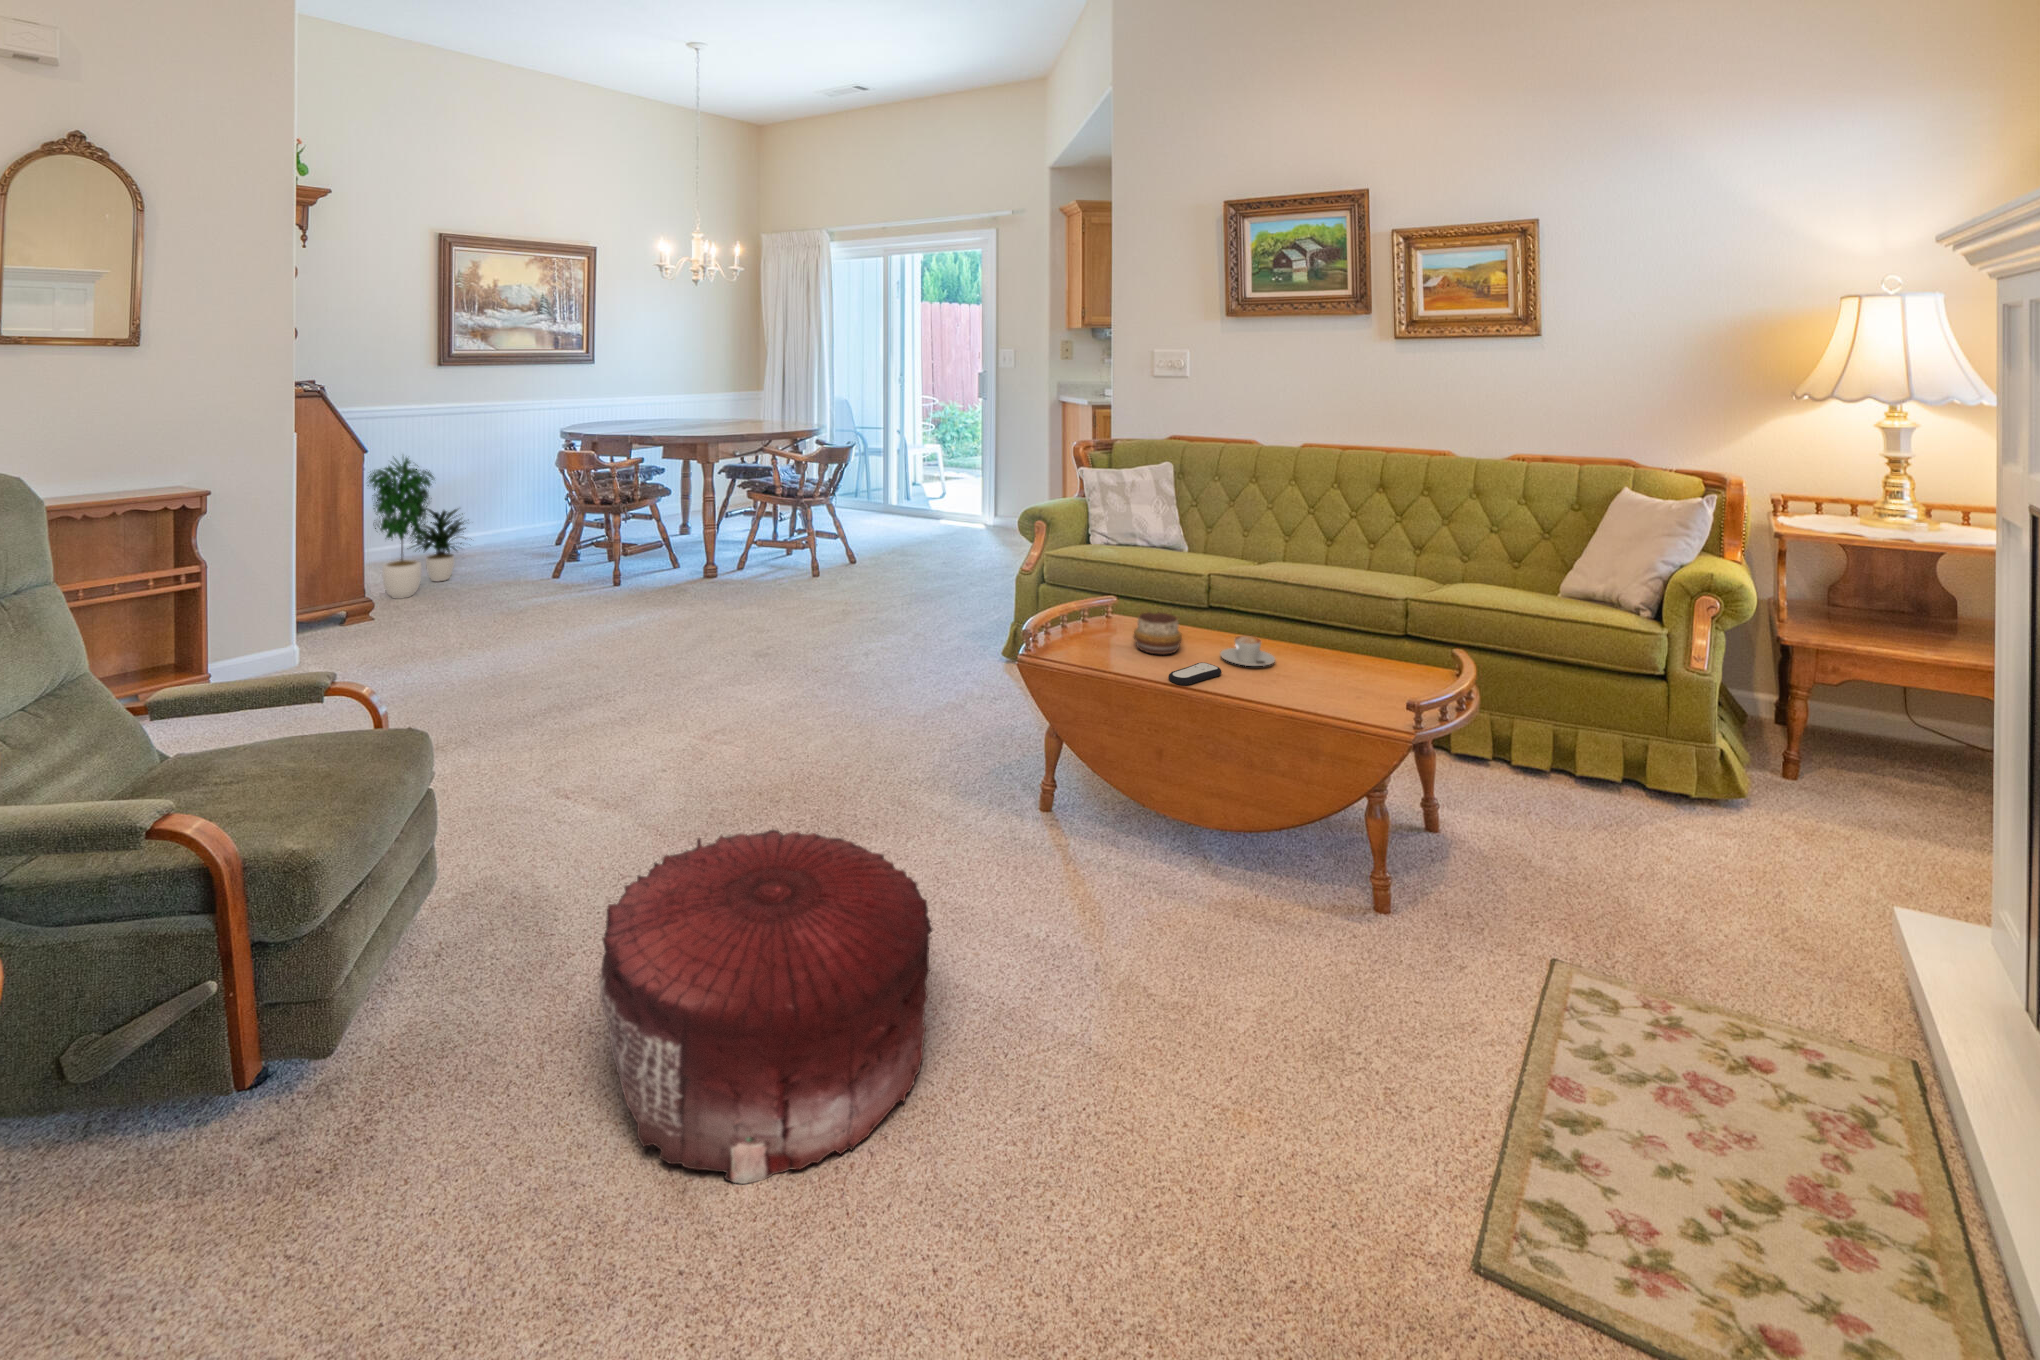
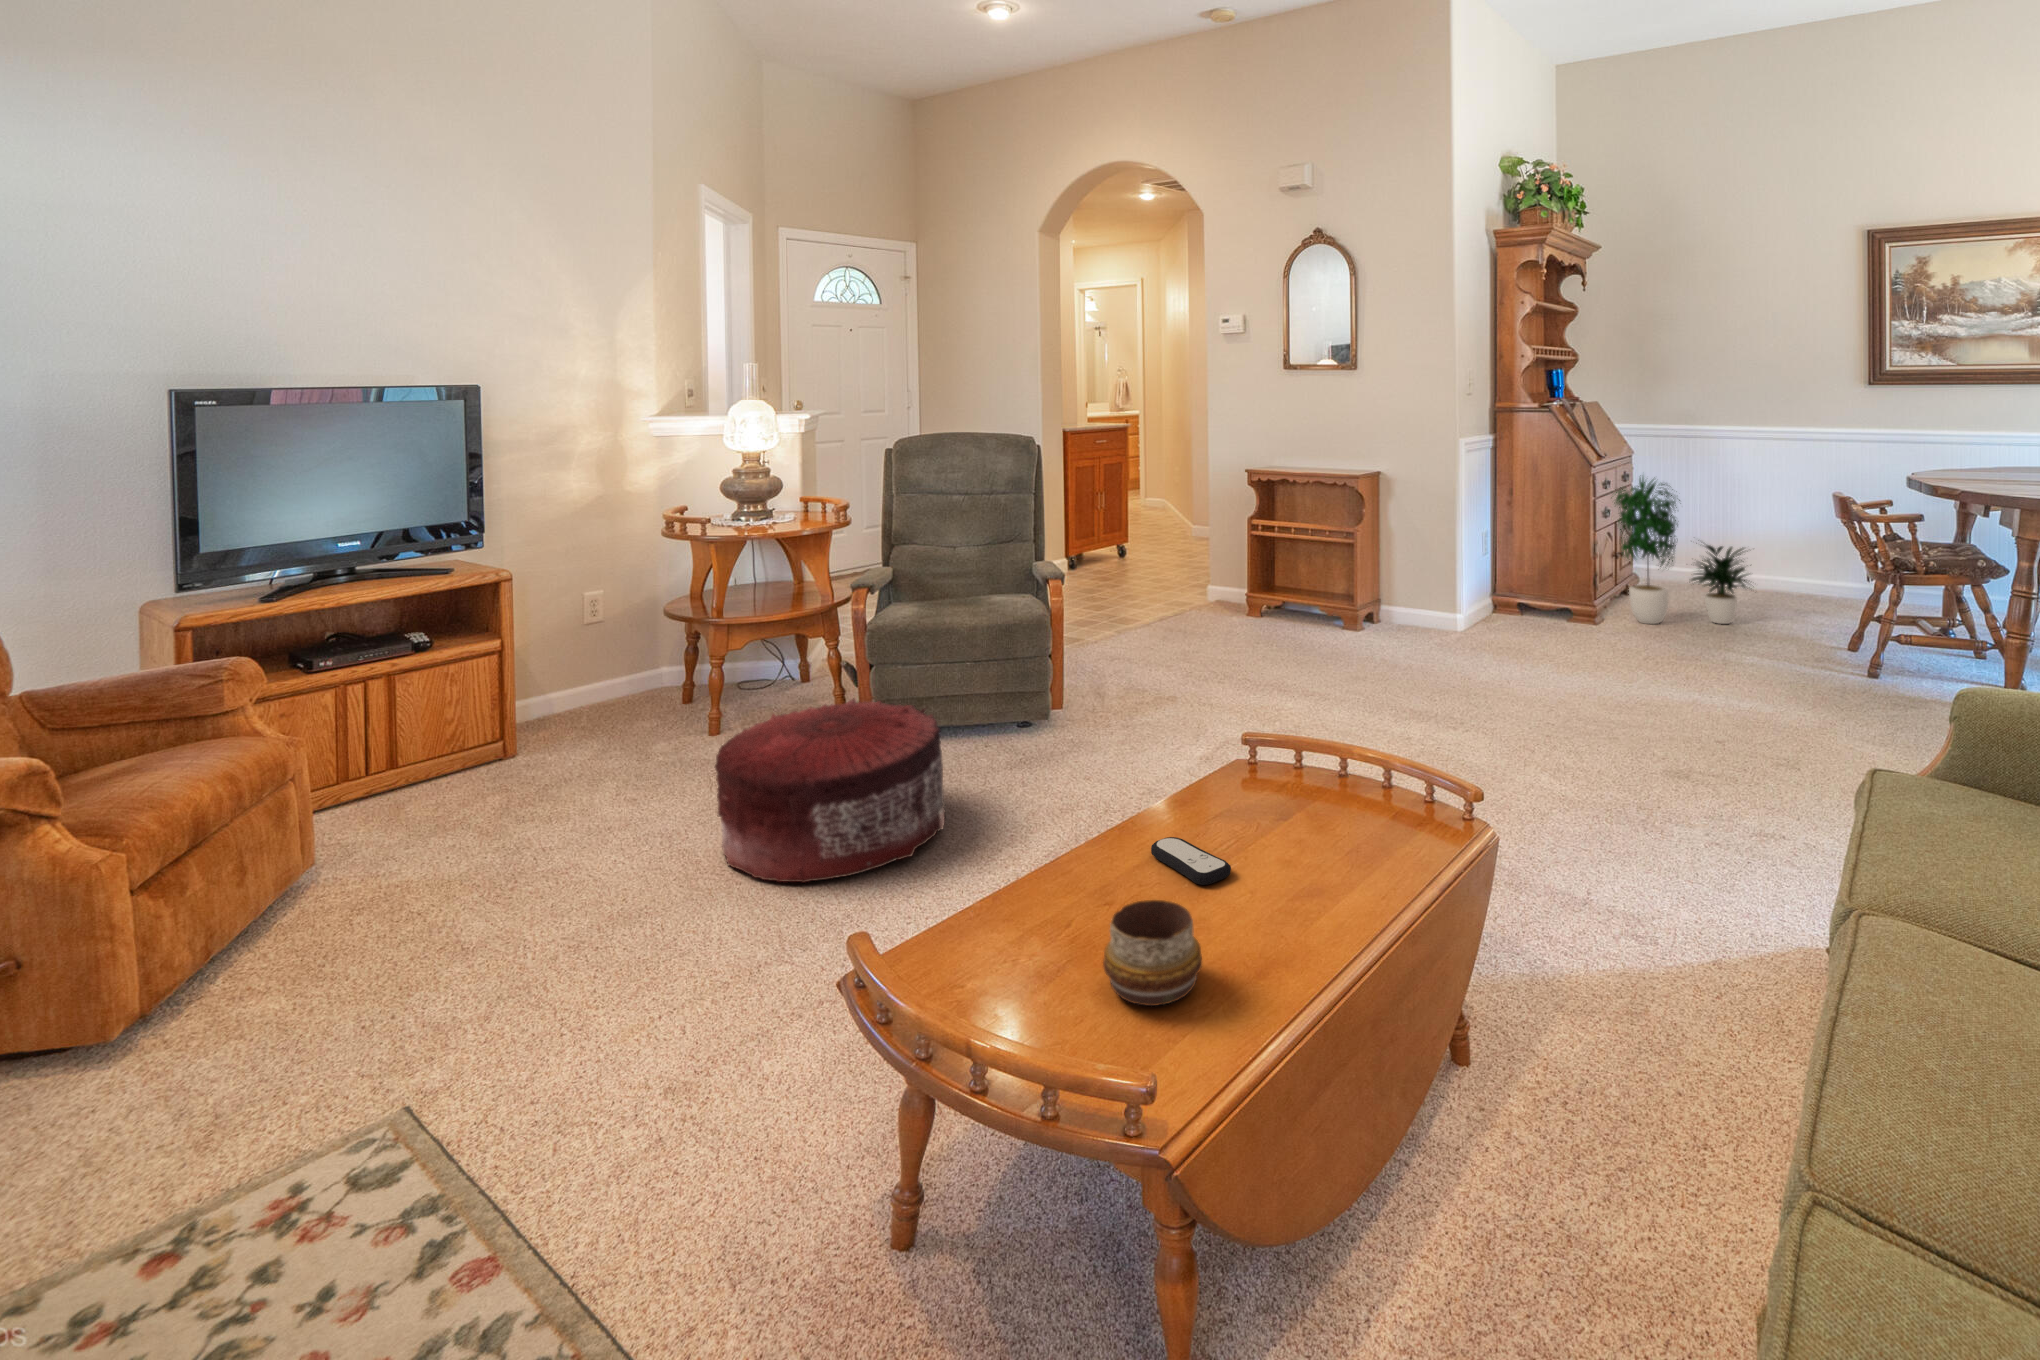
decorative bowl: present [1134,612,1182,655] -> present [1103,899,1202,1006]
coffee cup: present [1220,636,1275,666] -> none [1231,869,1328,936]

